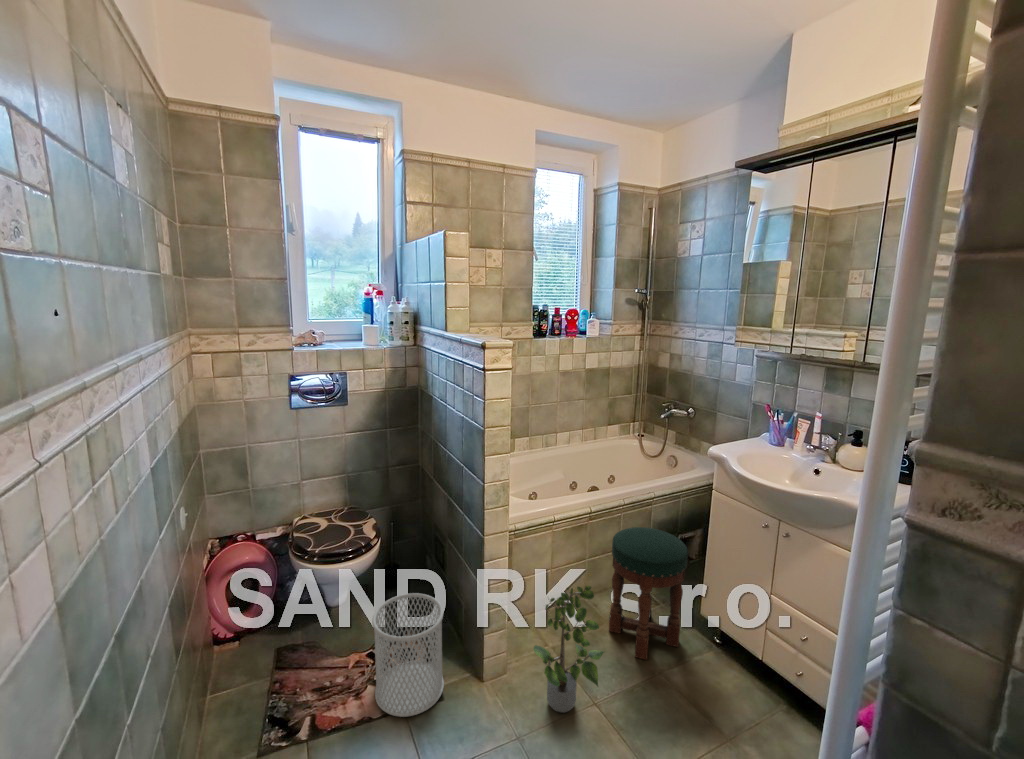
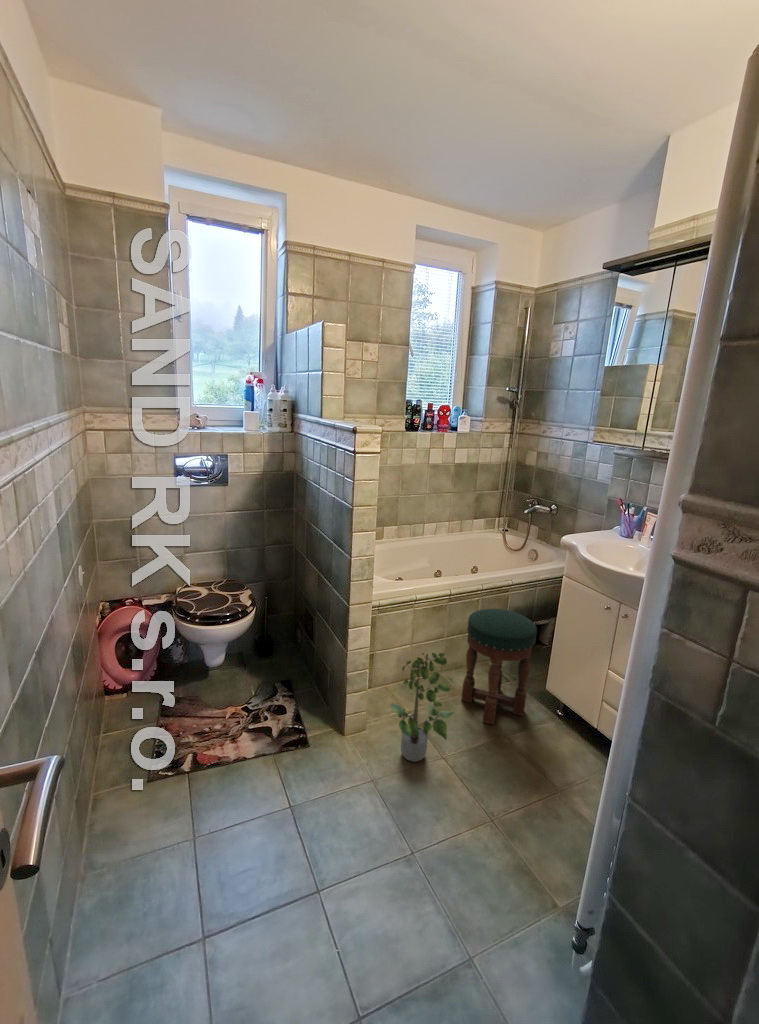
wastebasket: present [372,593,444,717] -> none [248,655,311,758]

